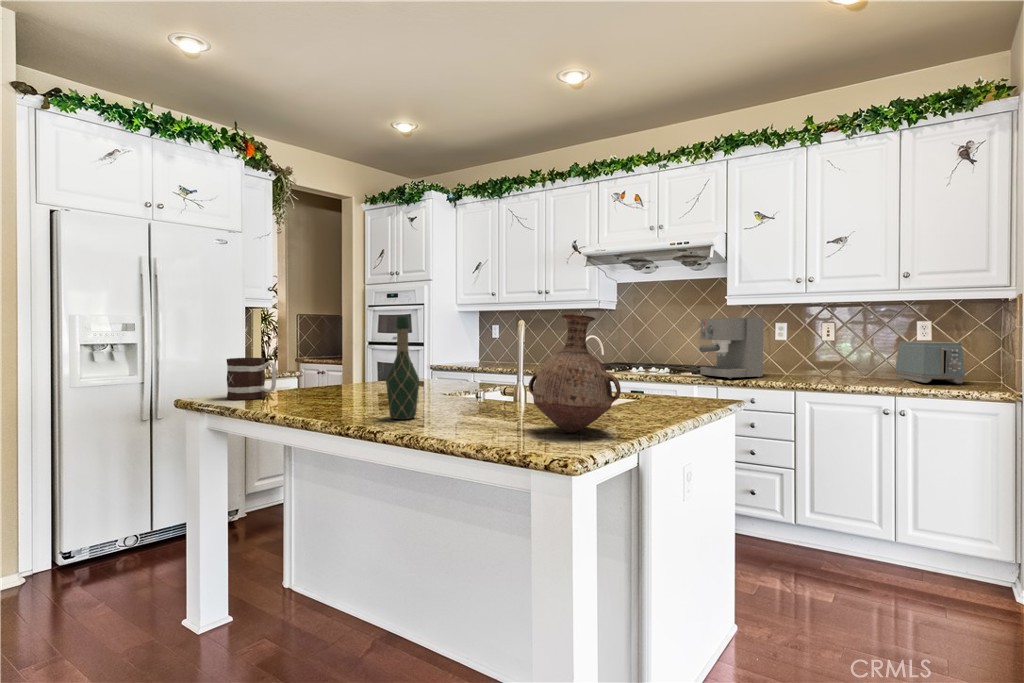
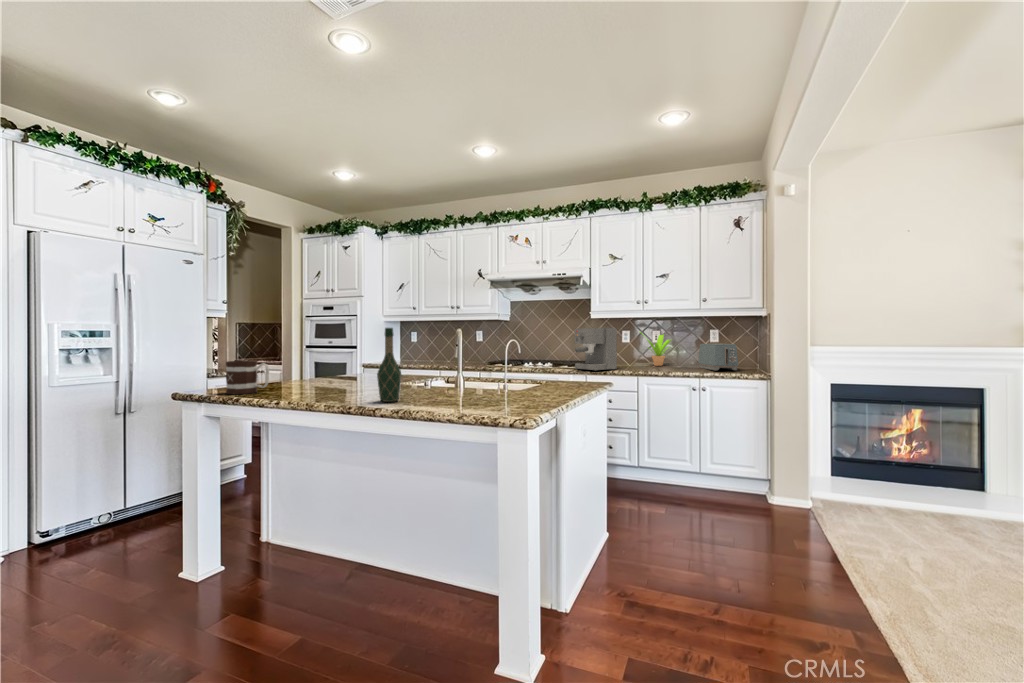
vase: present [528,314,621,433] -> none [485,326,547,405]
potted plant: none [799,323,853,373] -> present [643,334,671,366]

